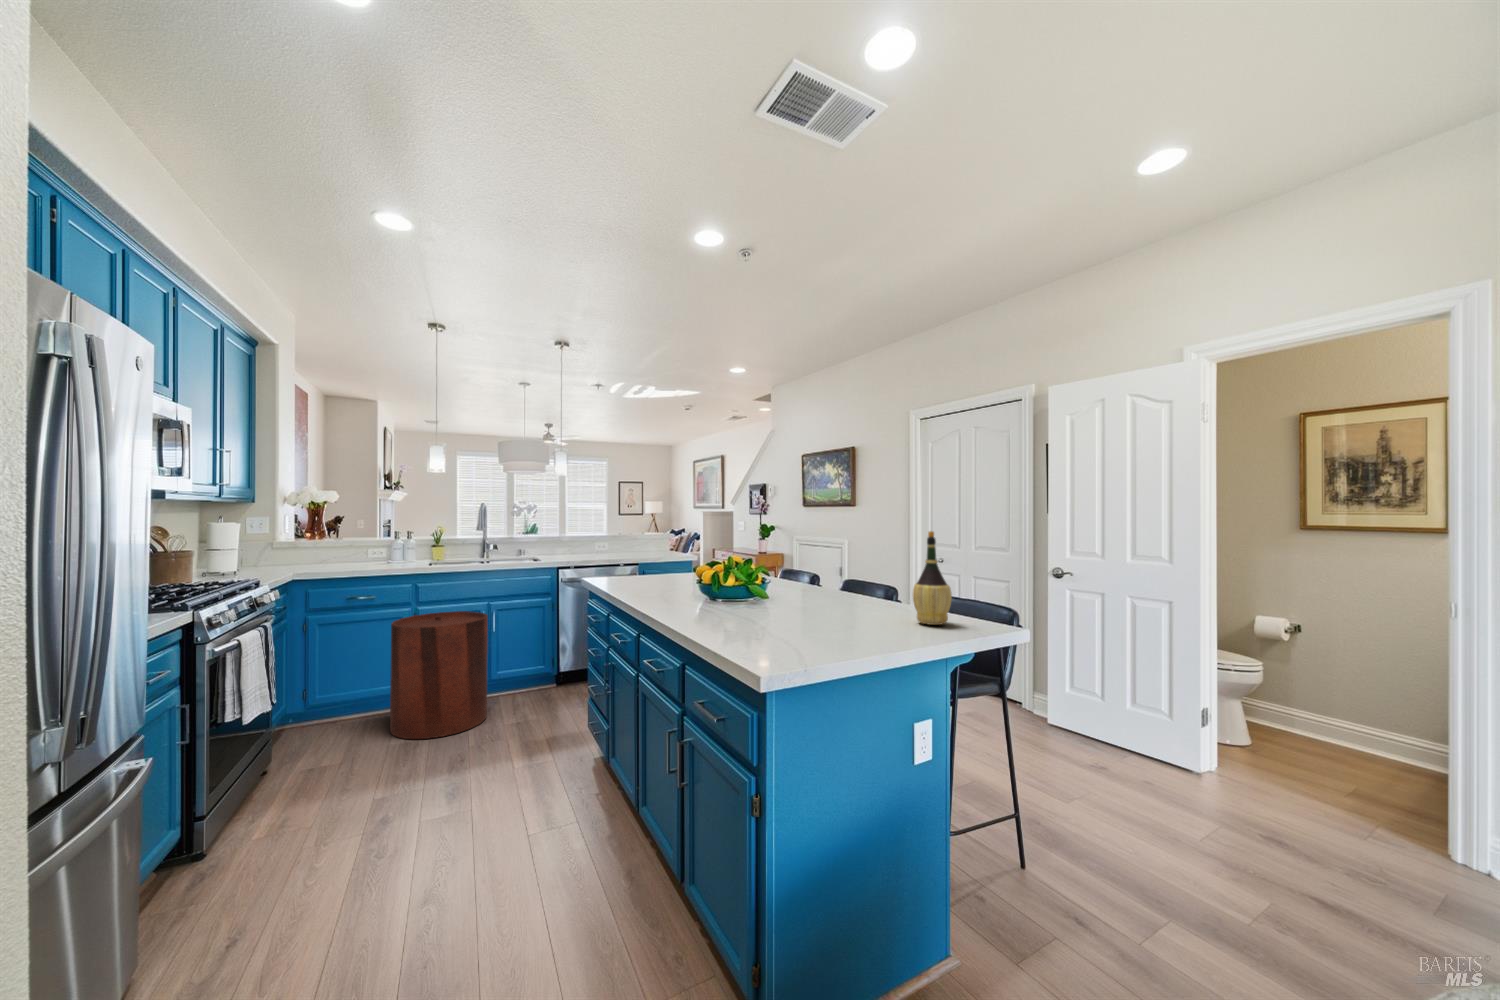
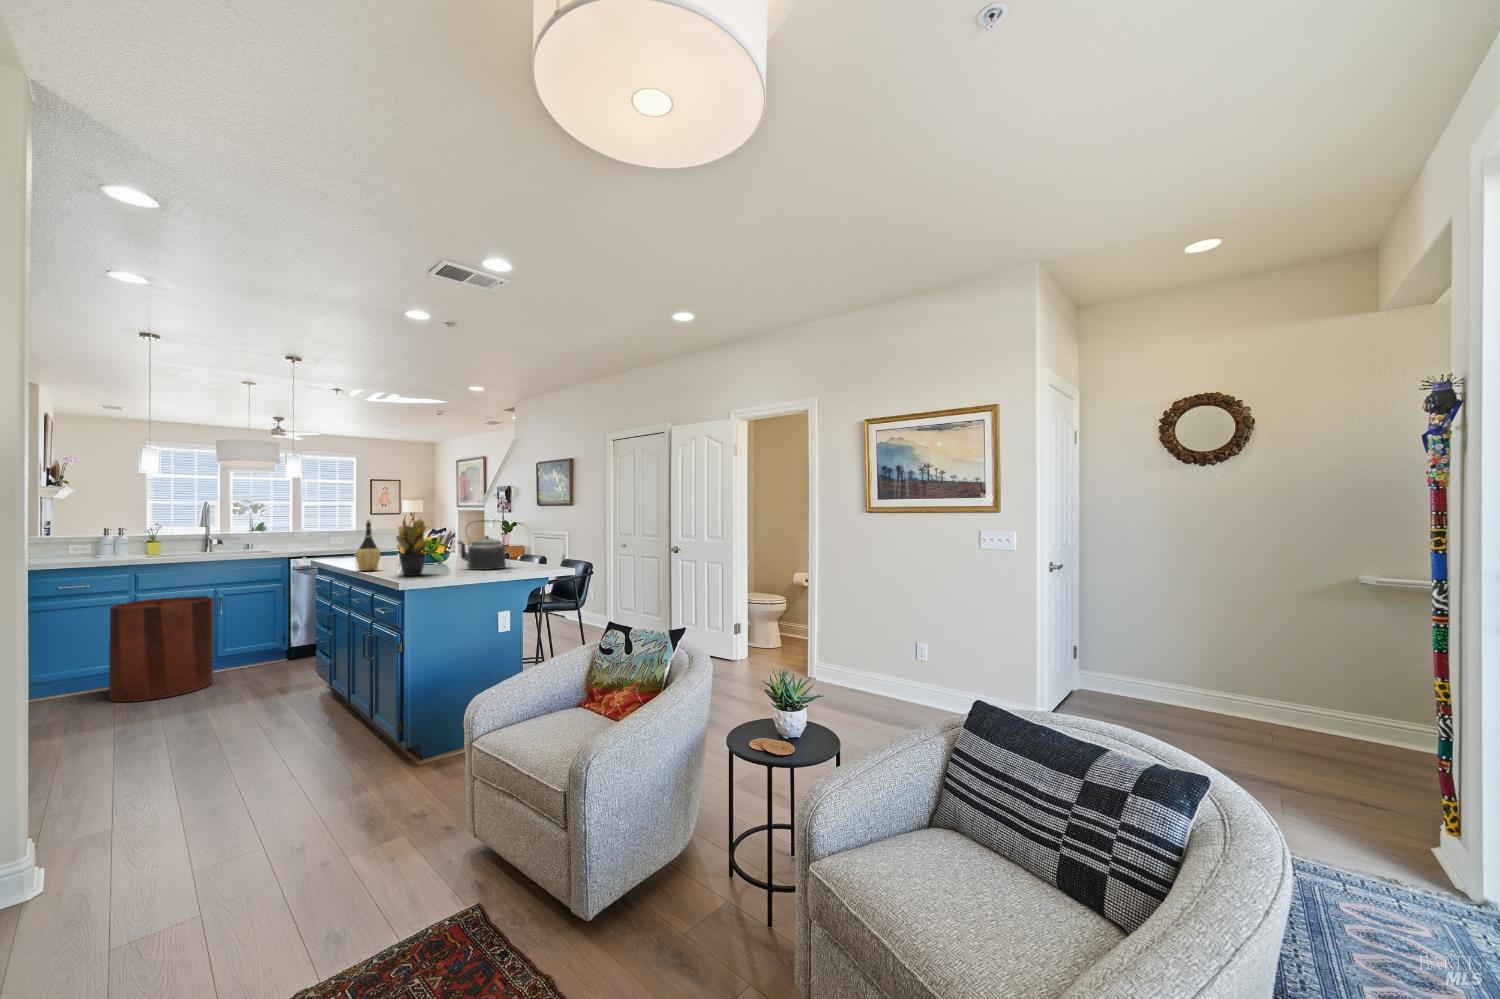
potted plant: none [712,513,782,621] -> present [396,518,427,576]
kettle: none [792,527,864,609] -> present [458,520,506,570]
wine bottle: present [913,531,952,625] -> present [356,520,381,571]

